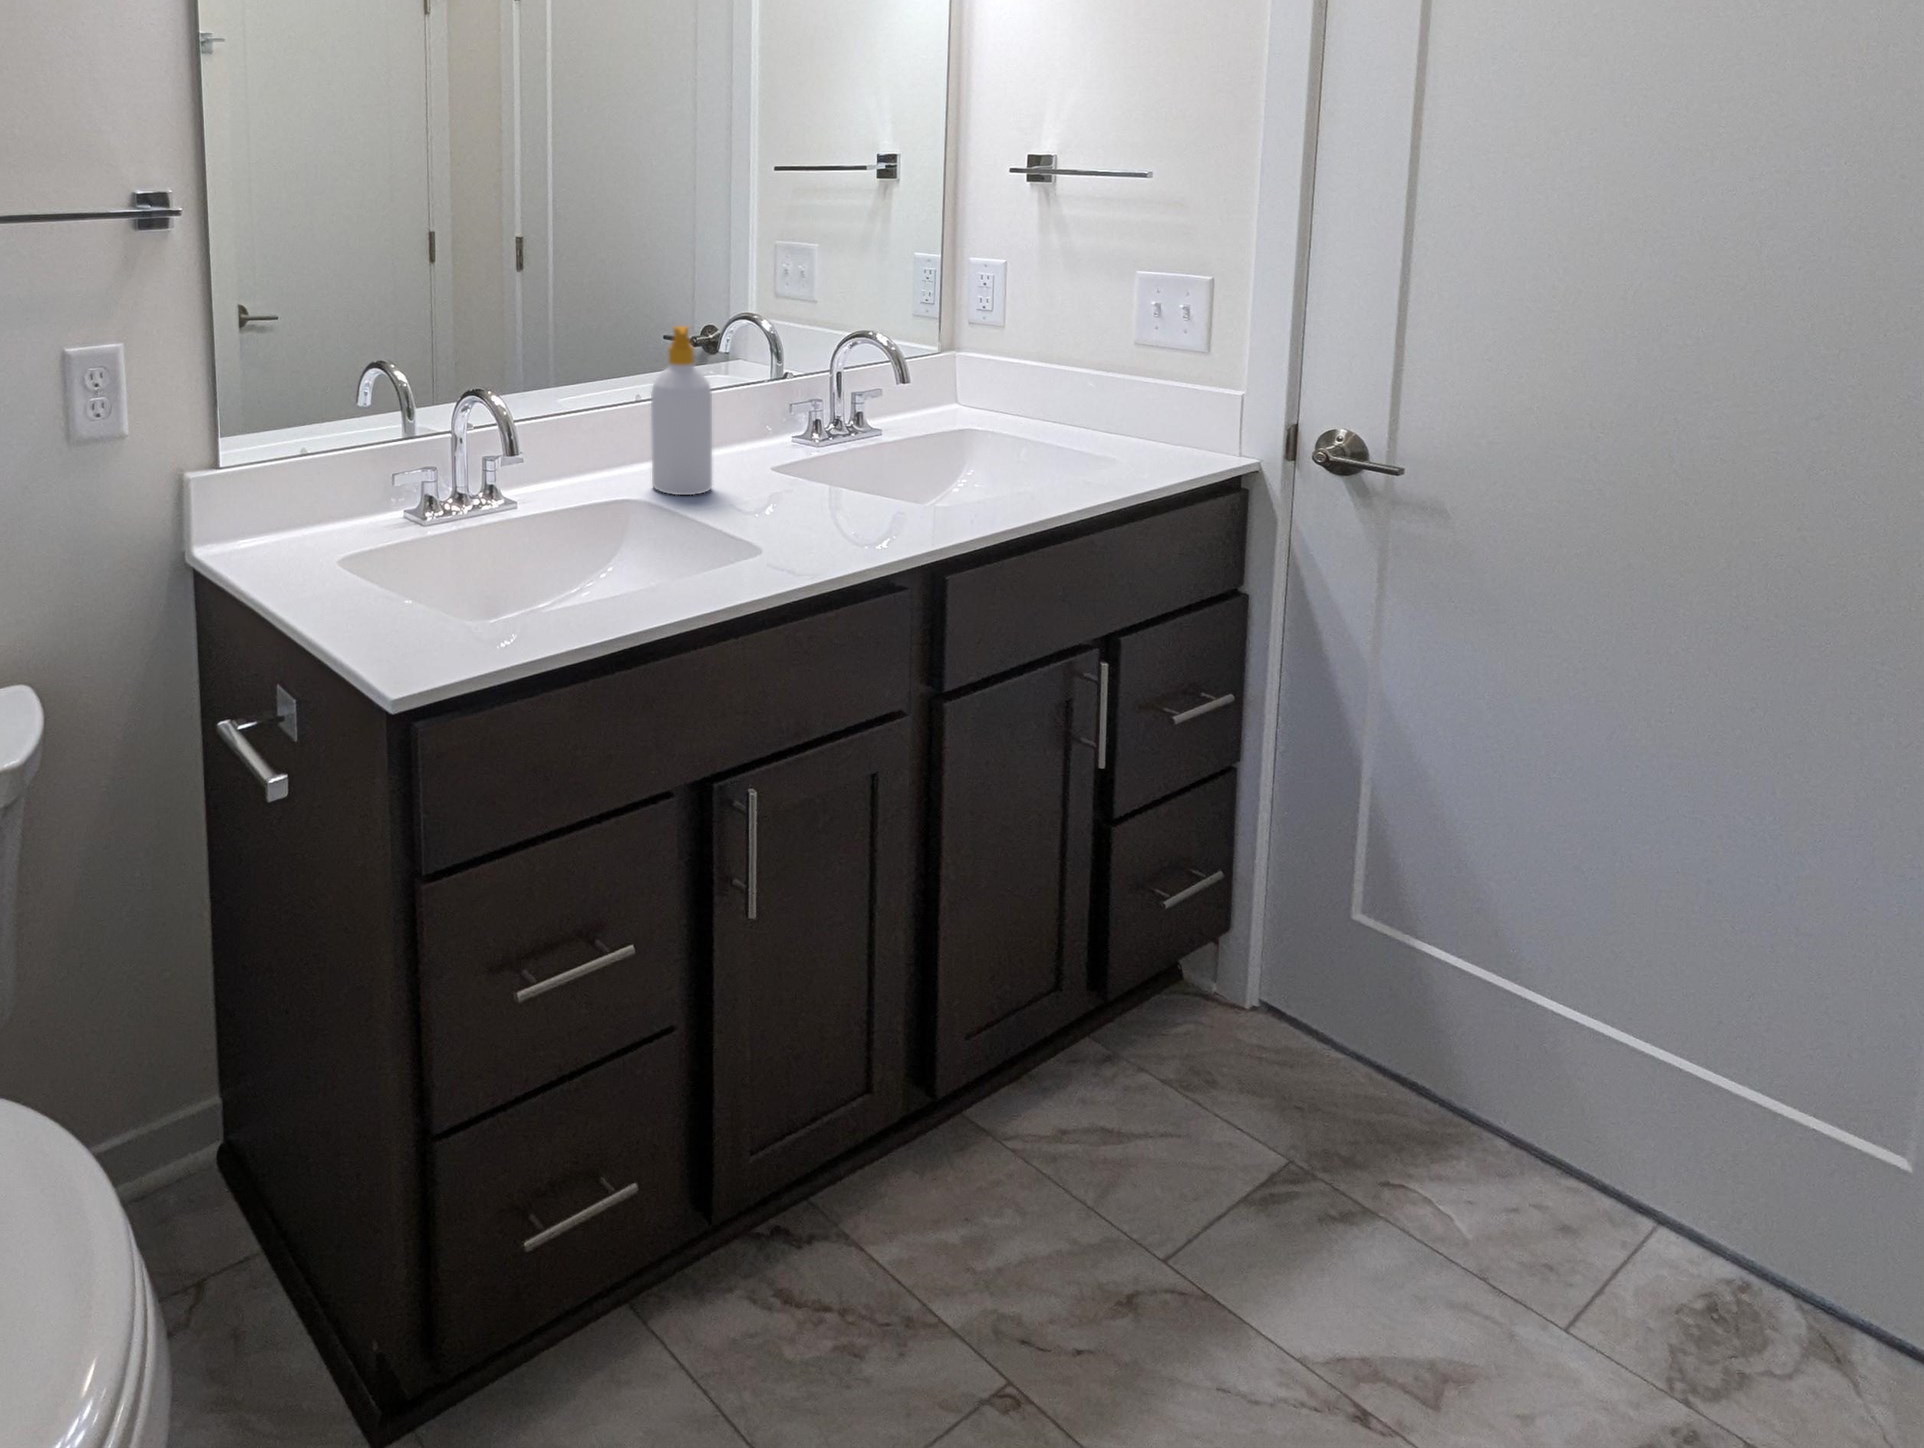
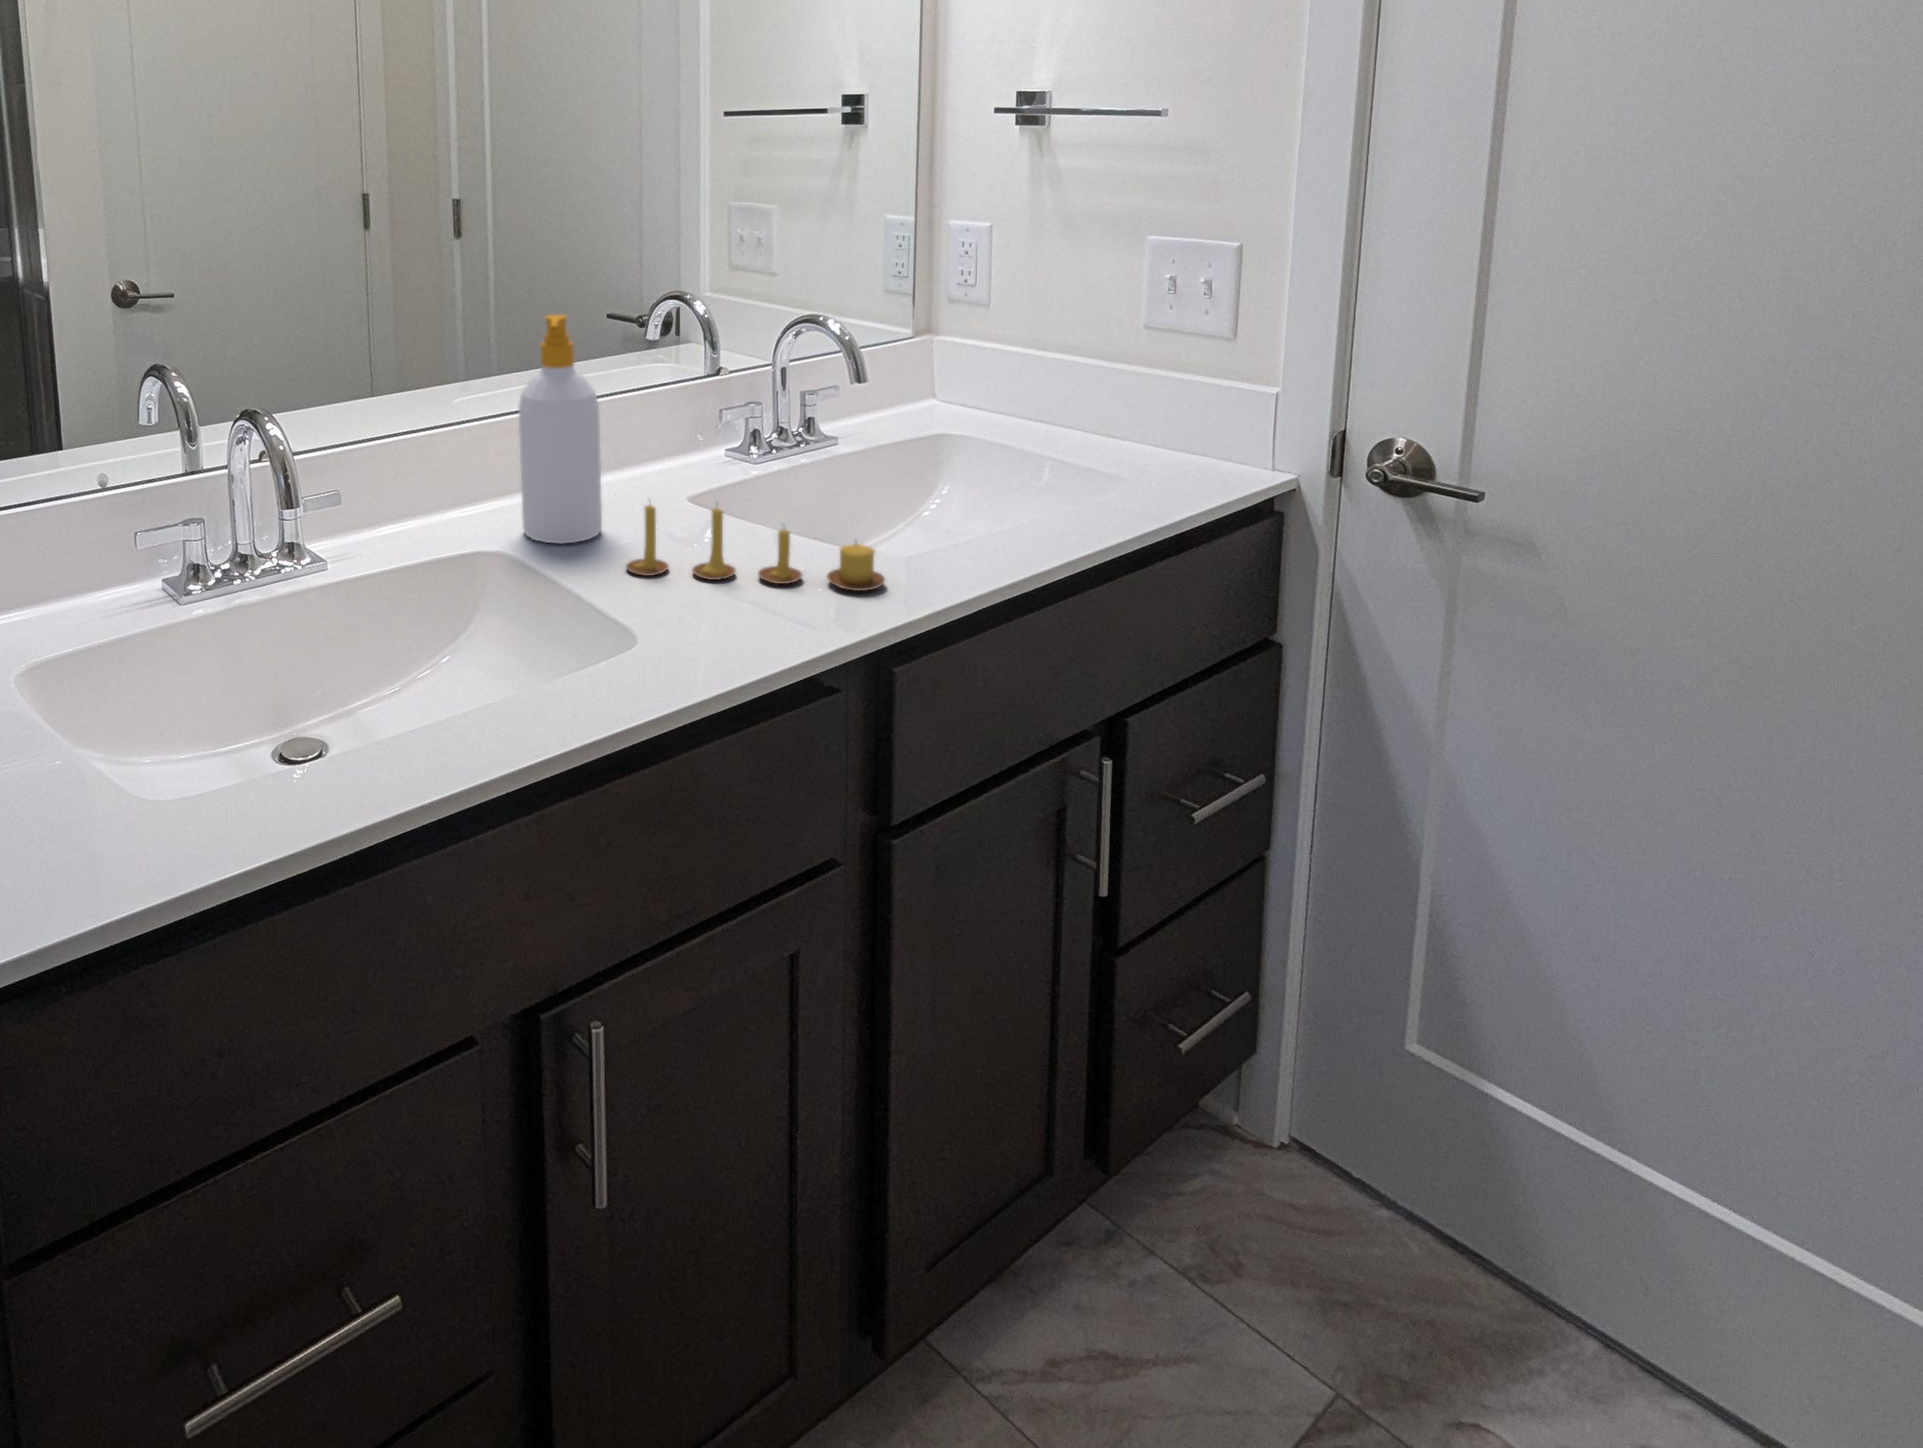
candle: none [739,458,936,526] -> present [626,504,885,591]

